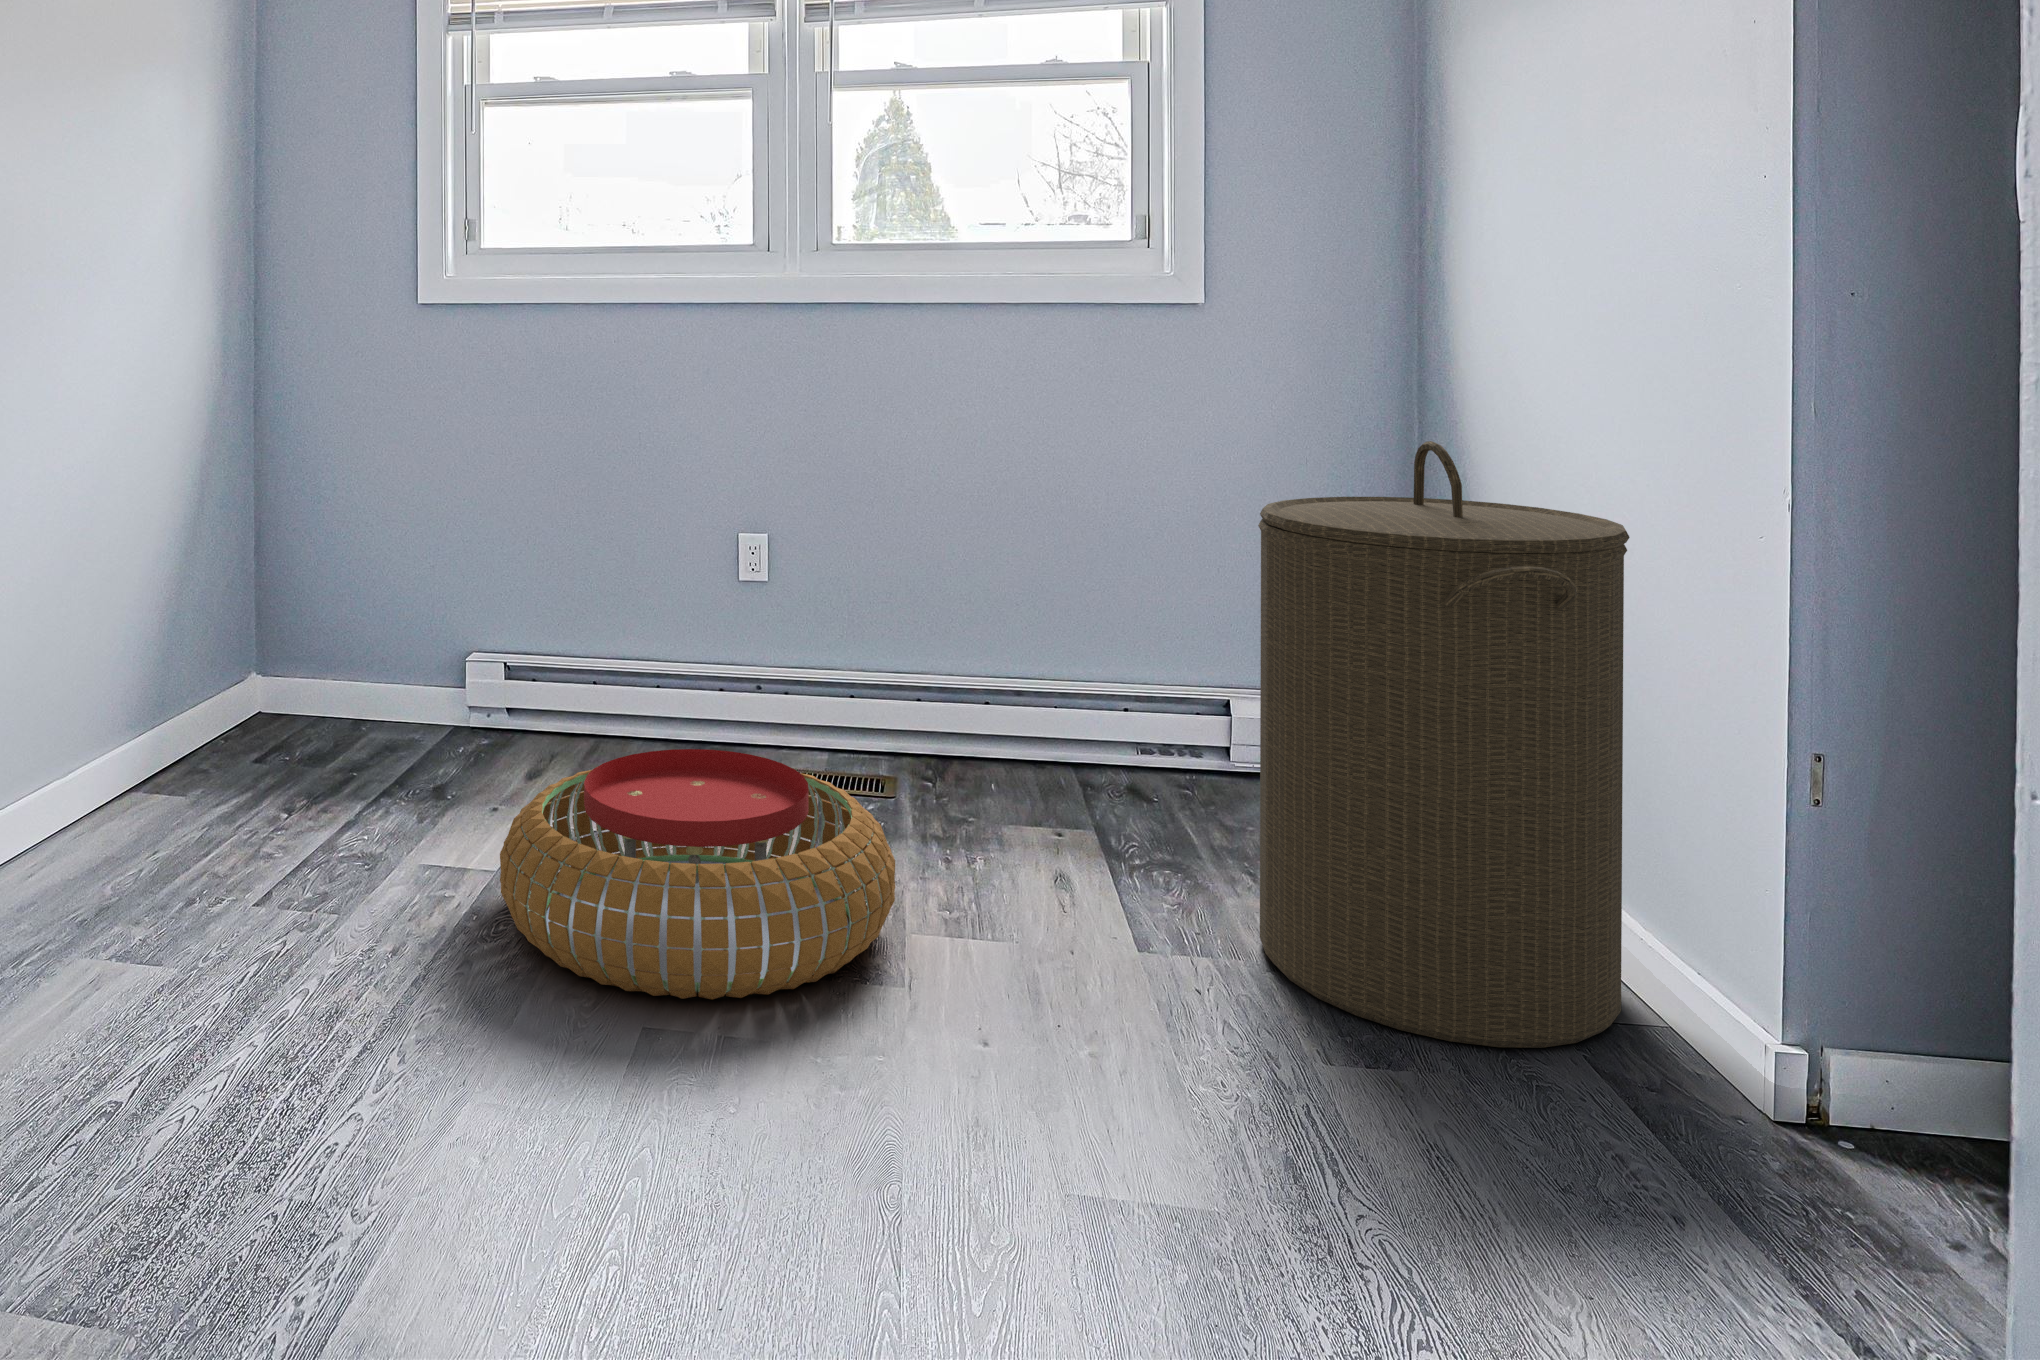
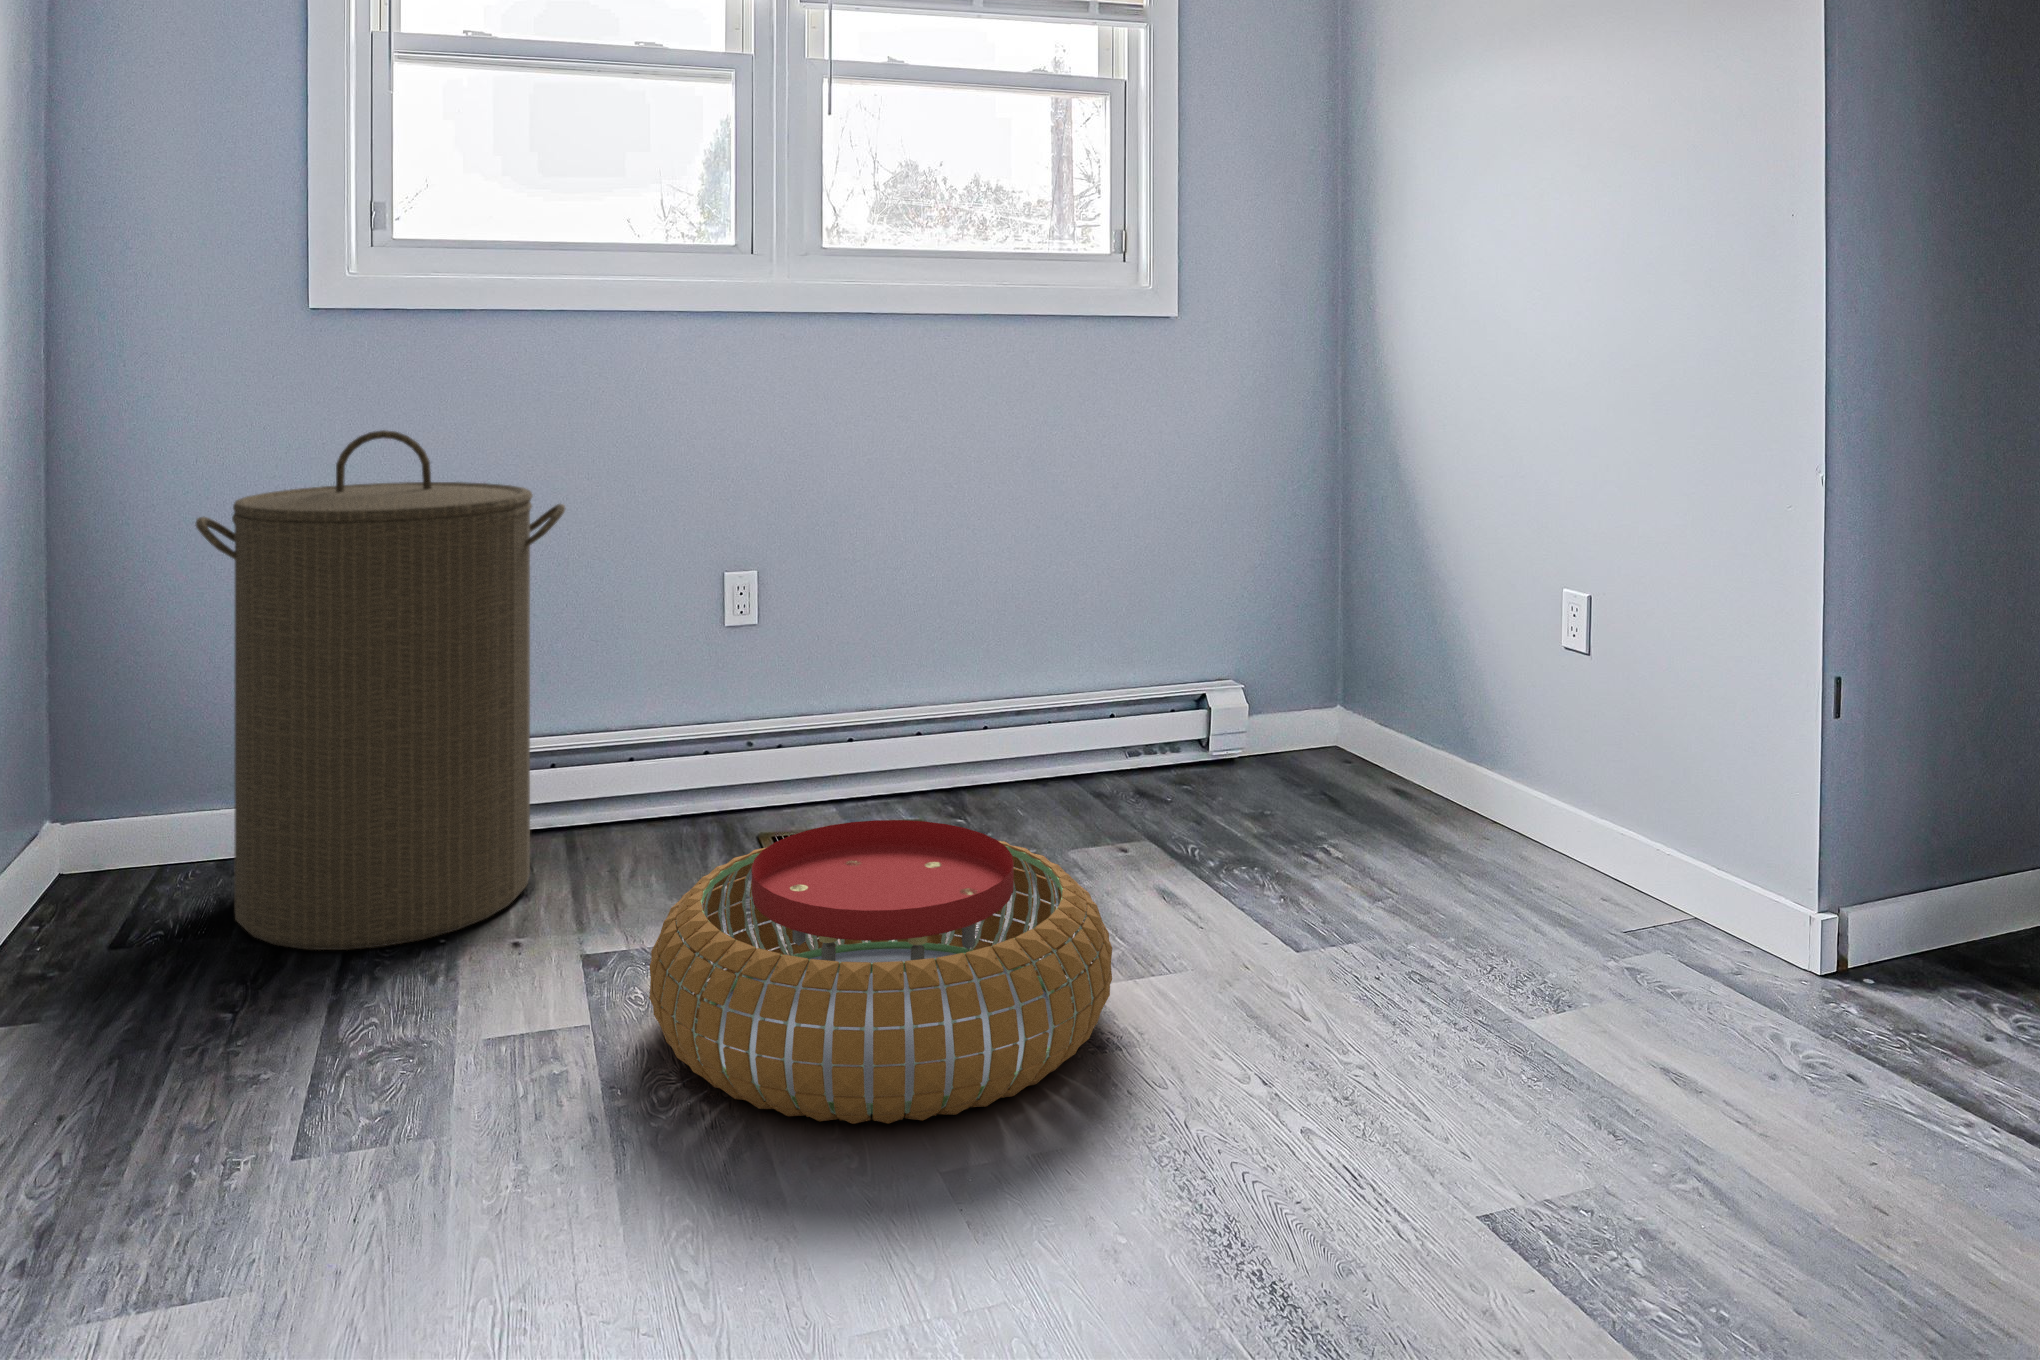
laundry hamper: present [1258,441,1630,1048] -> present [195,430,565,950]

